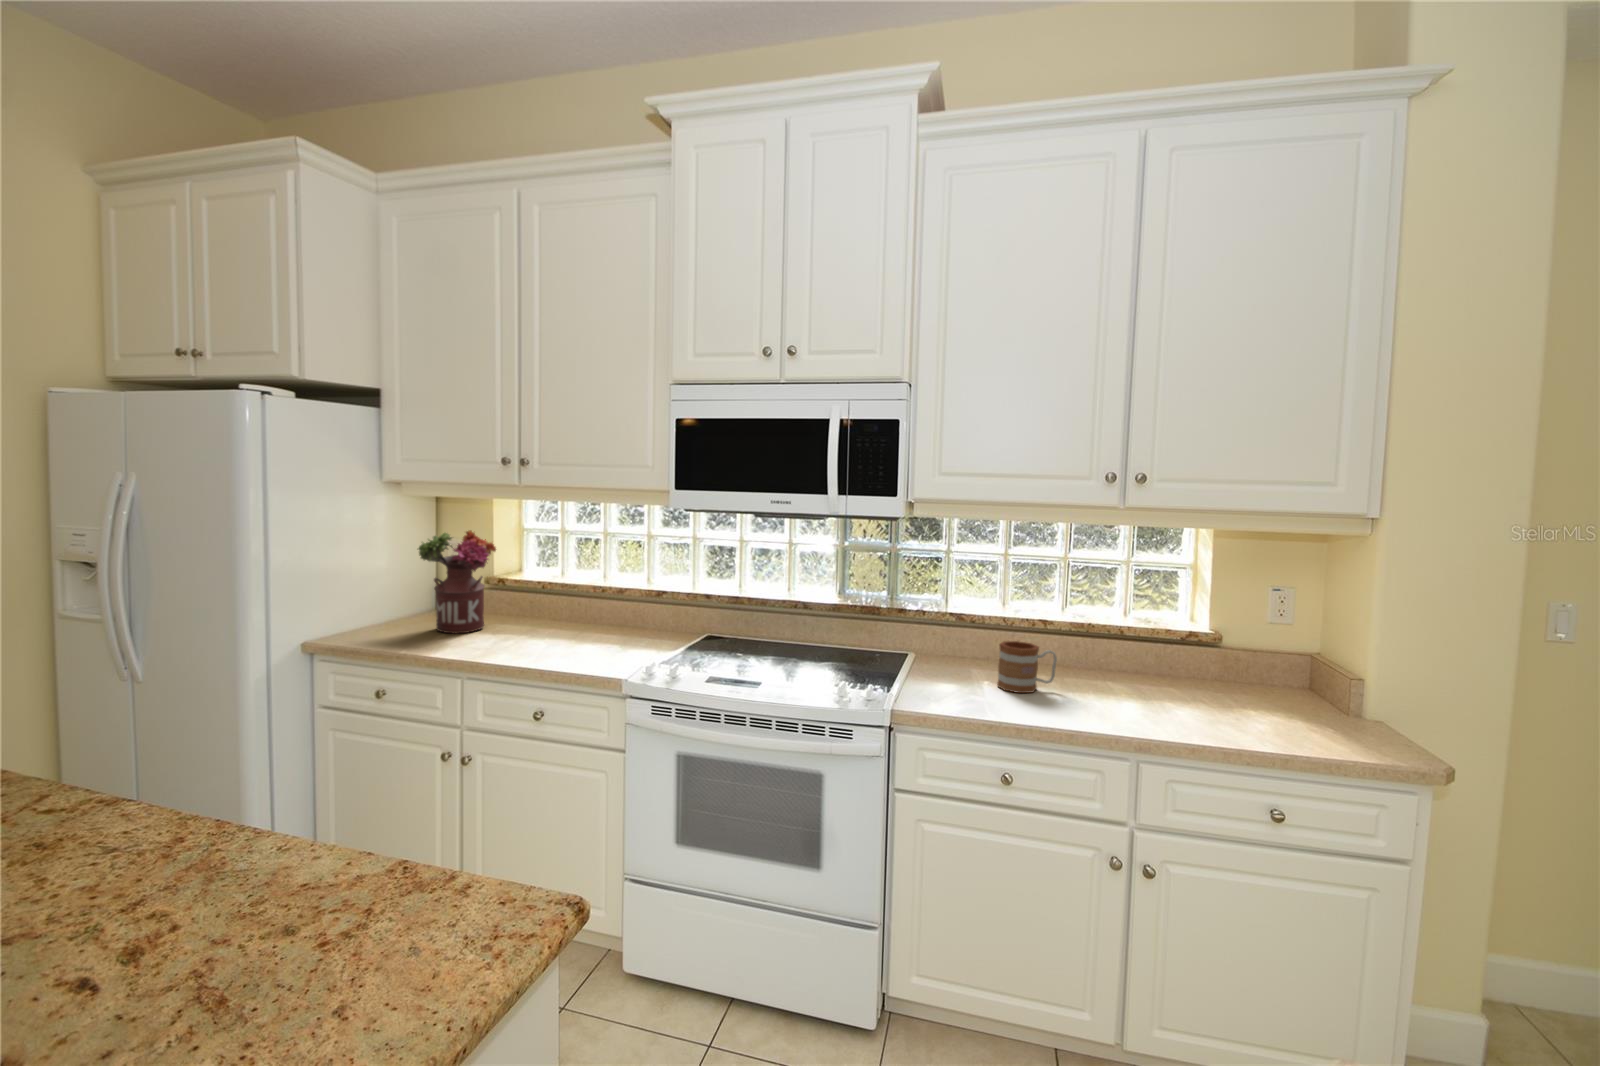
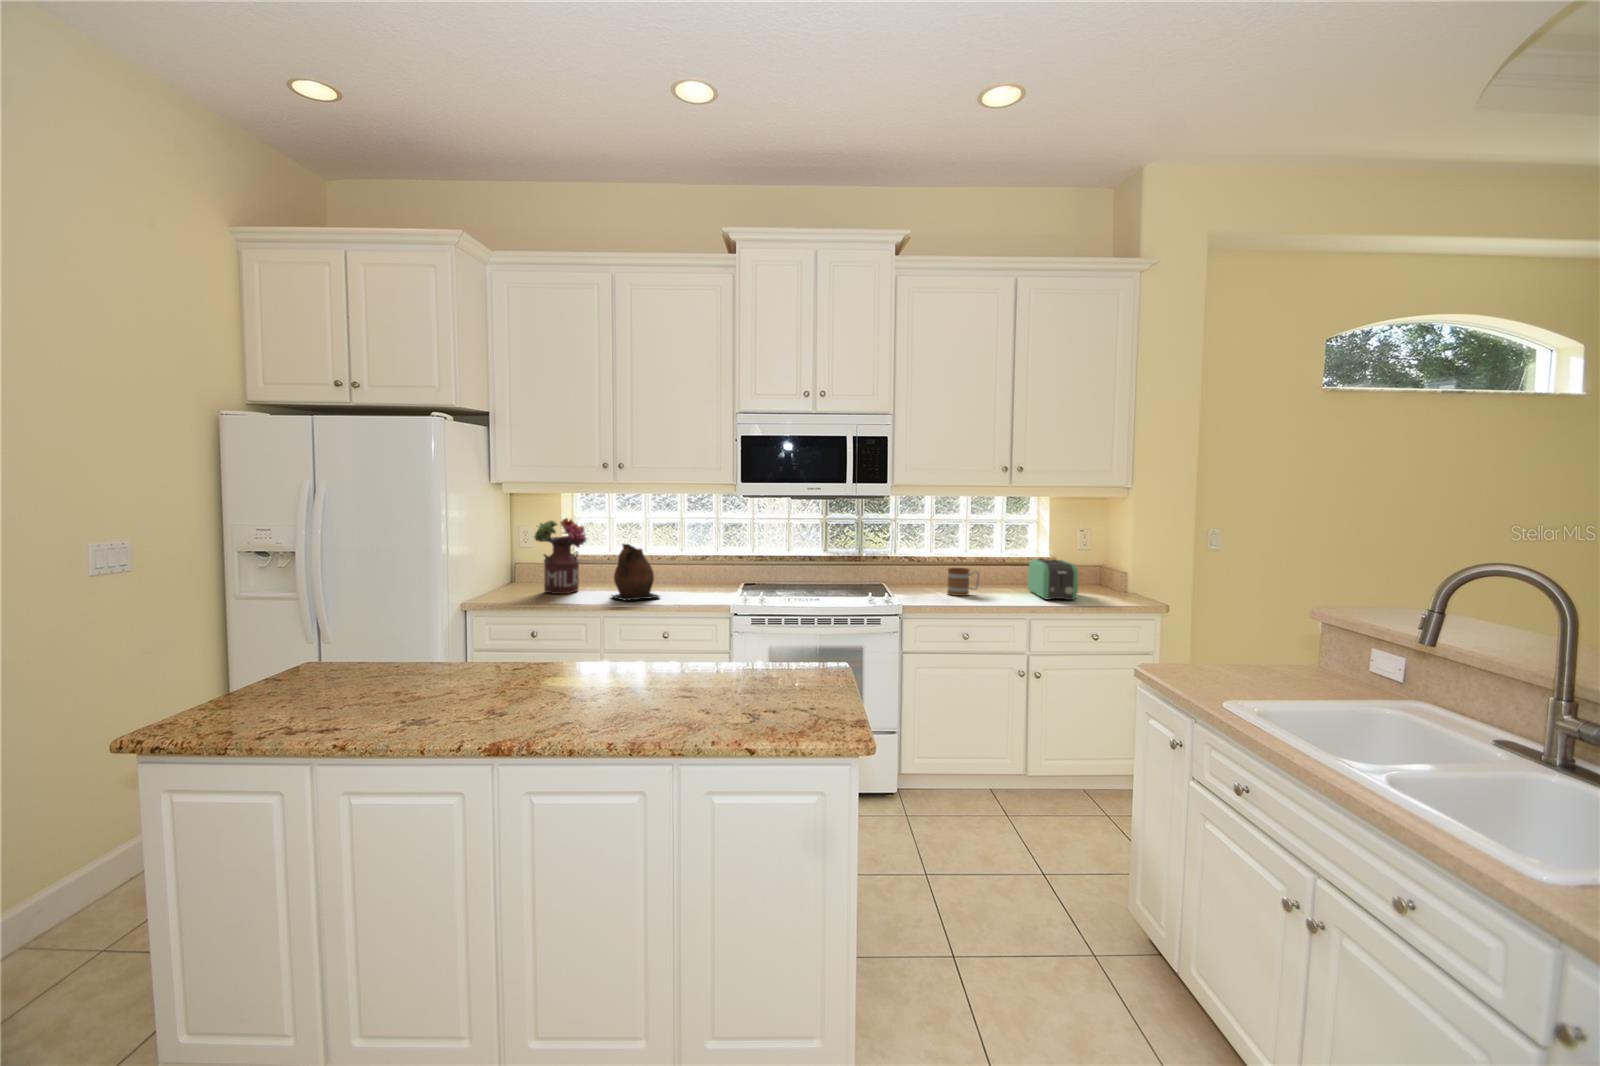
ceramic pitcher: none [491,571,557,654] -> present [612,544,660,600]
toaster: none [1154,638,1239,725] -> present [1028,559,1078,600]

